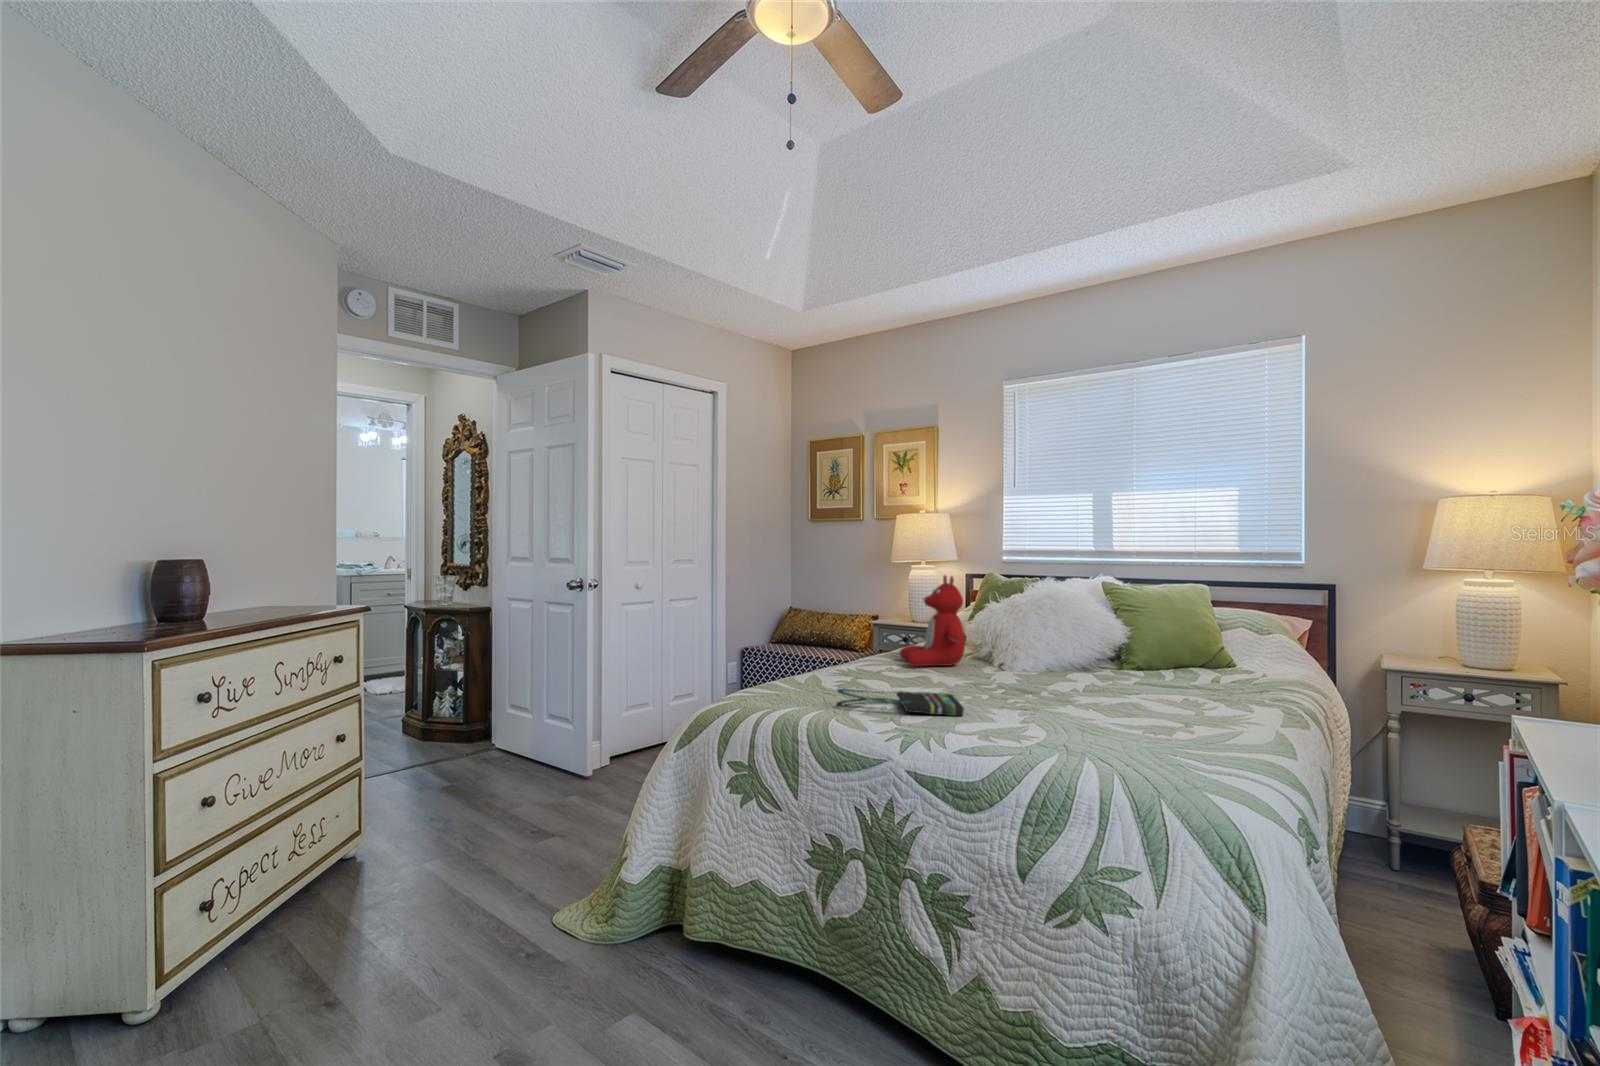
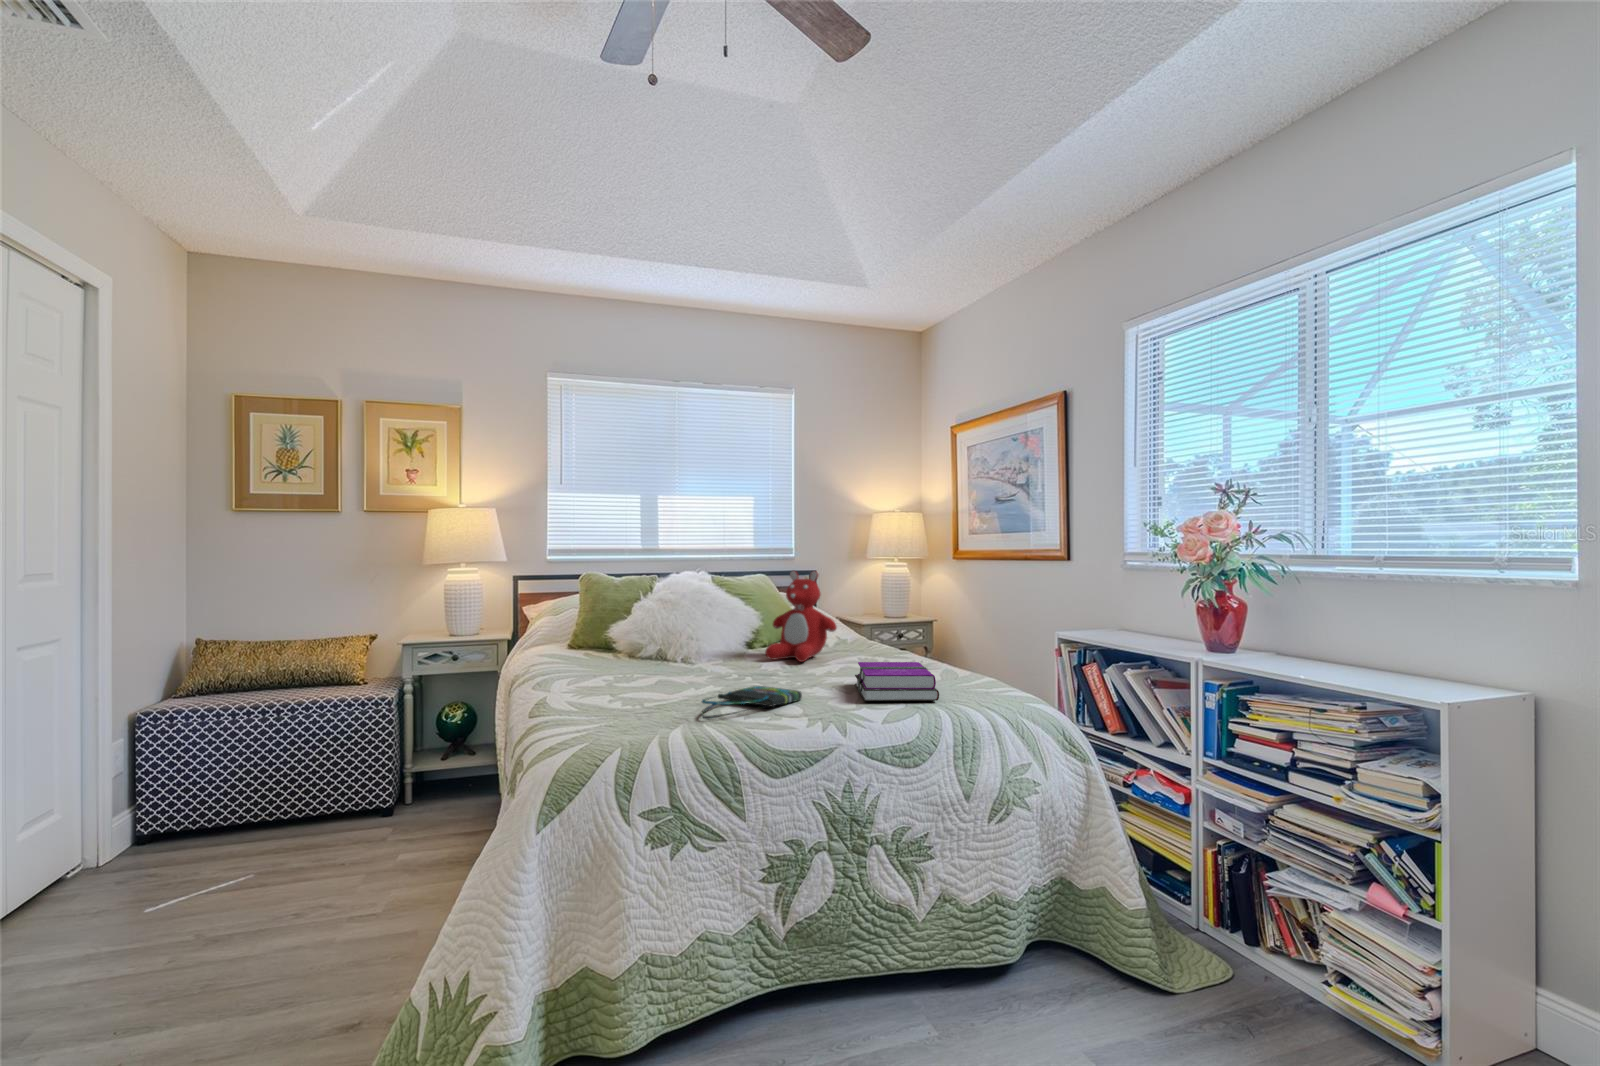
teddy bear: present [900,575,965,666] -> present [765,571,837,662]
hardback book: none [1003,693,1149,753] -> present [855,662,939,701]

